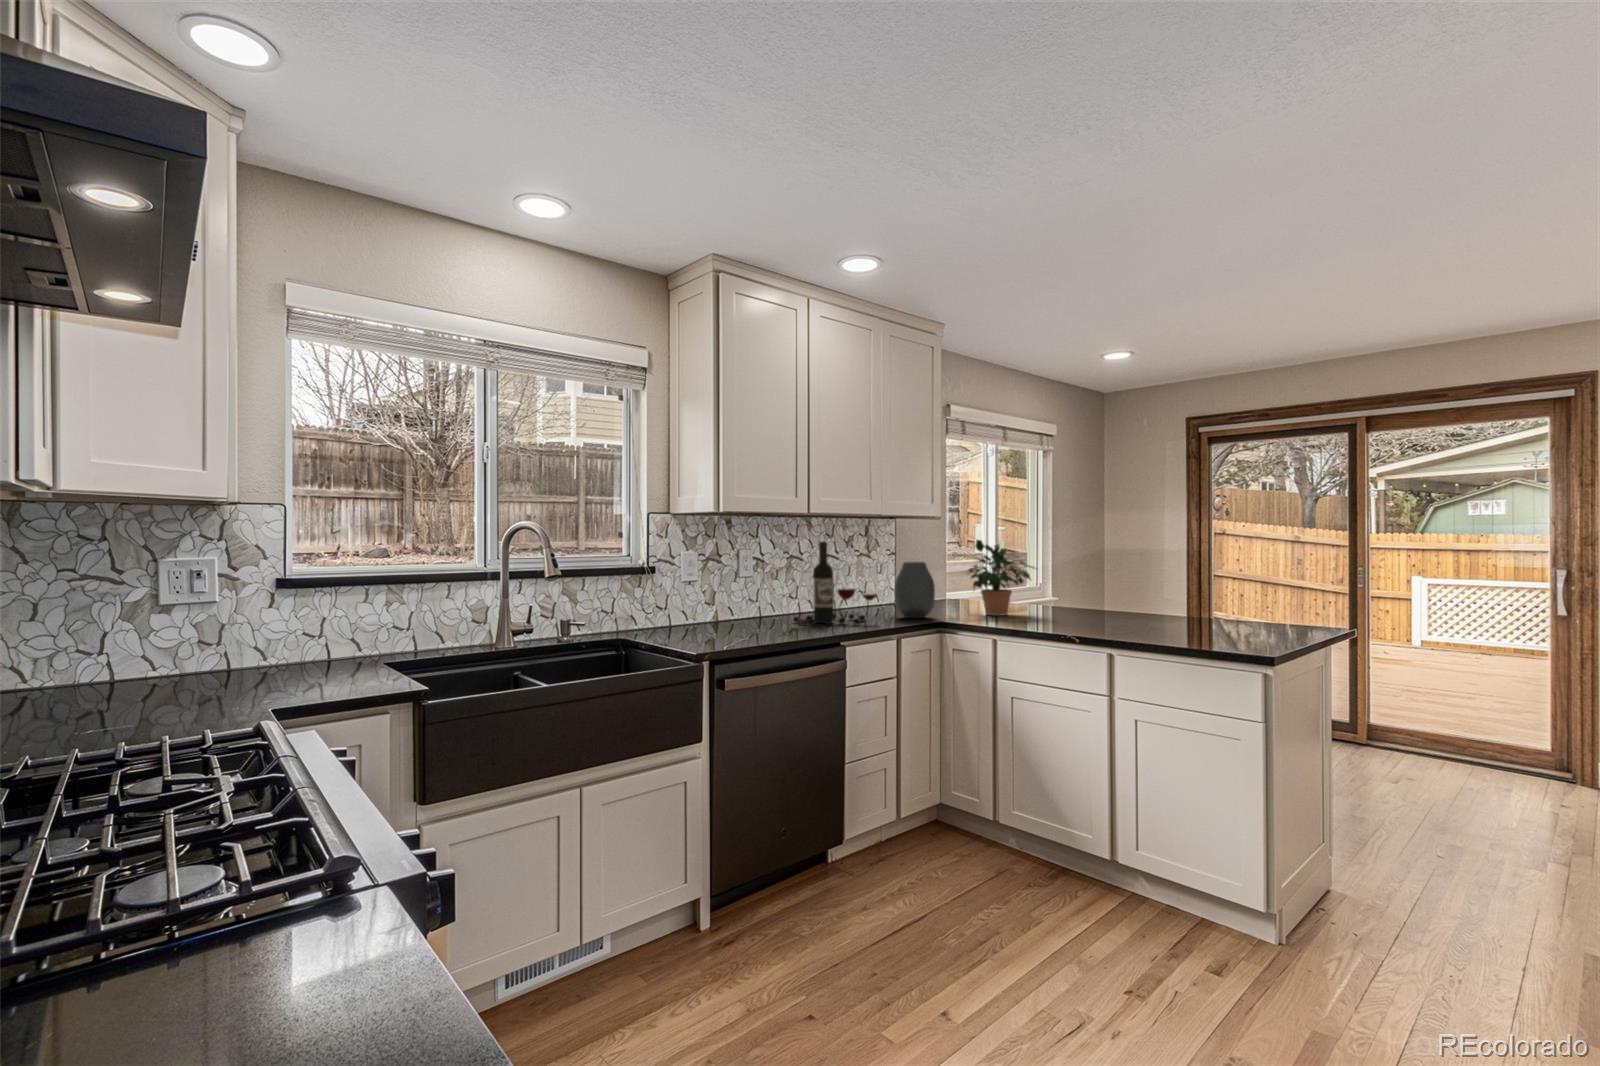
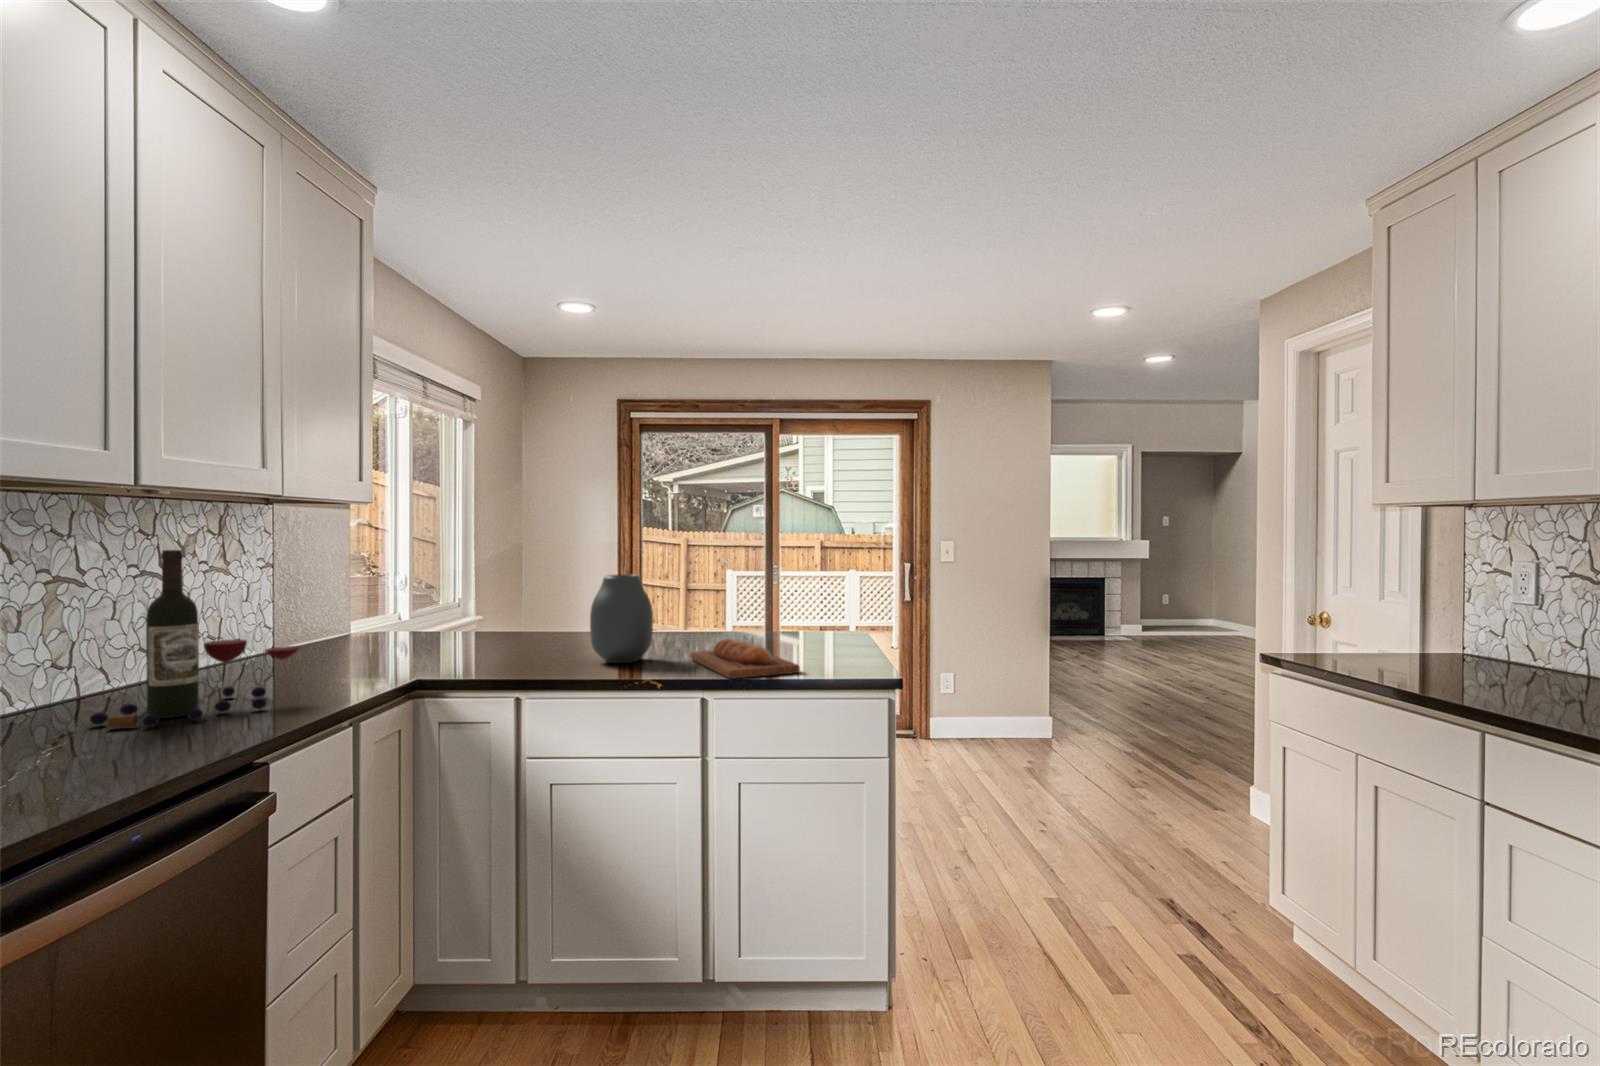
potted plant: present [968,540,1035,616] -> none [428,541,538,656]
vase: present [895,562,935,618] -> present [590,575,653,663]
bread loaf: none [1124,614,1189,641] -> present [690,639,800,678]

